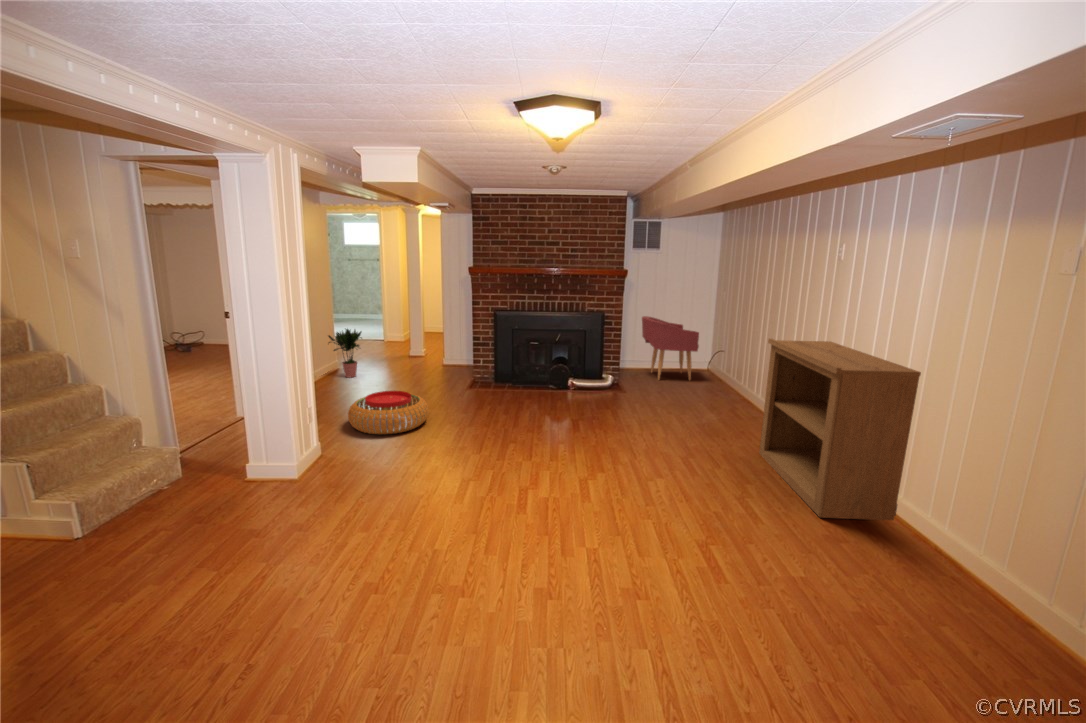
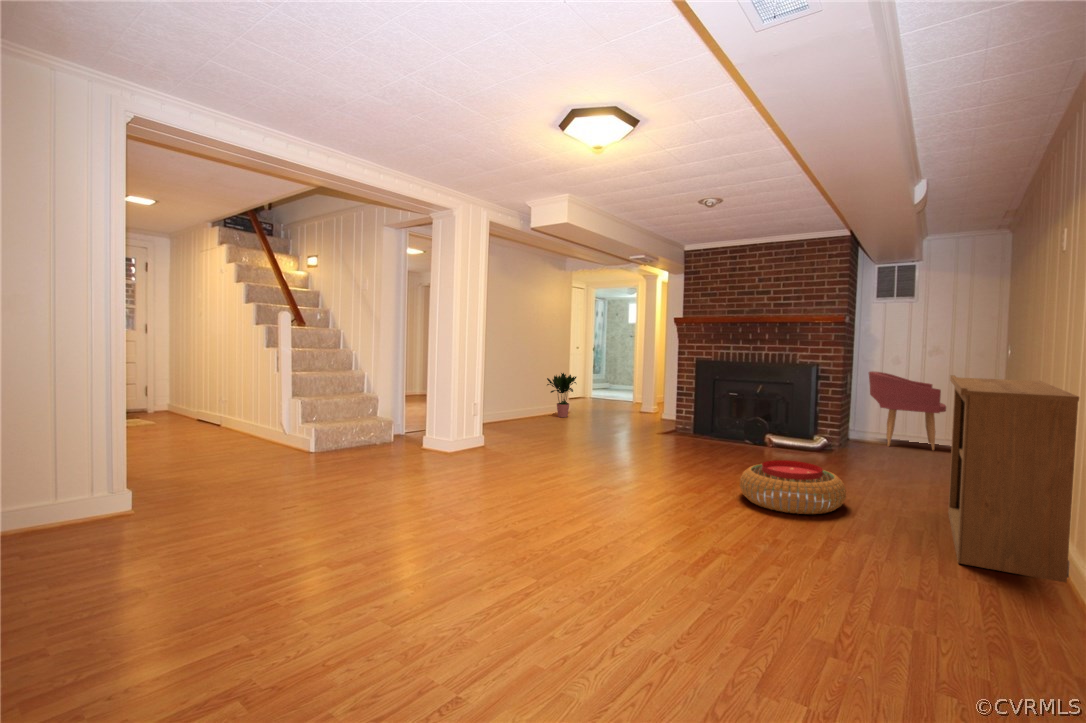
pouf: present [348,391,429,434] -> present [740,460,846,514]

